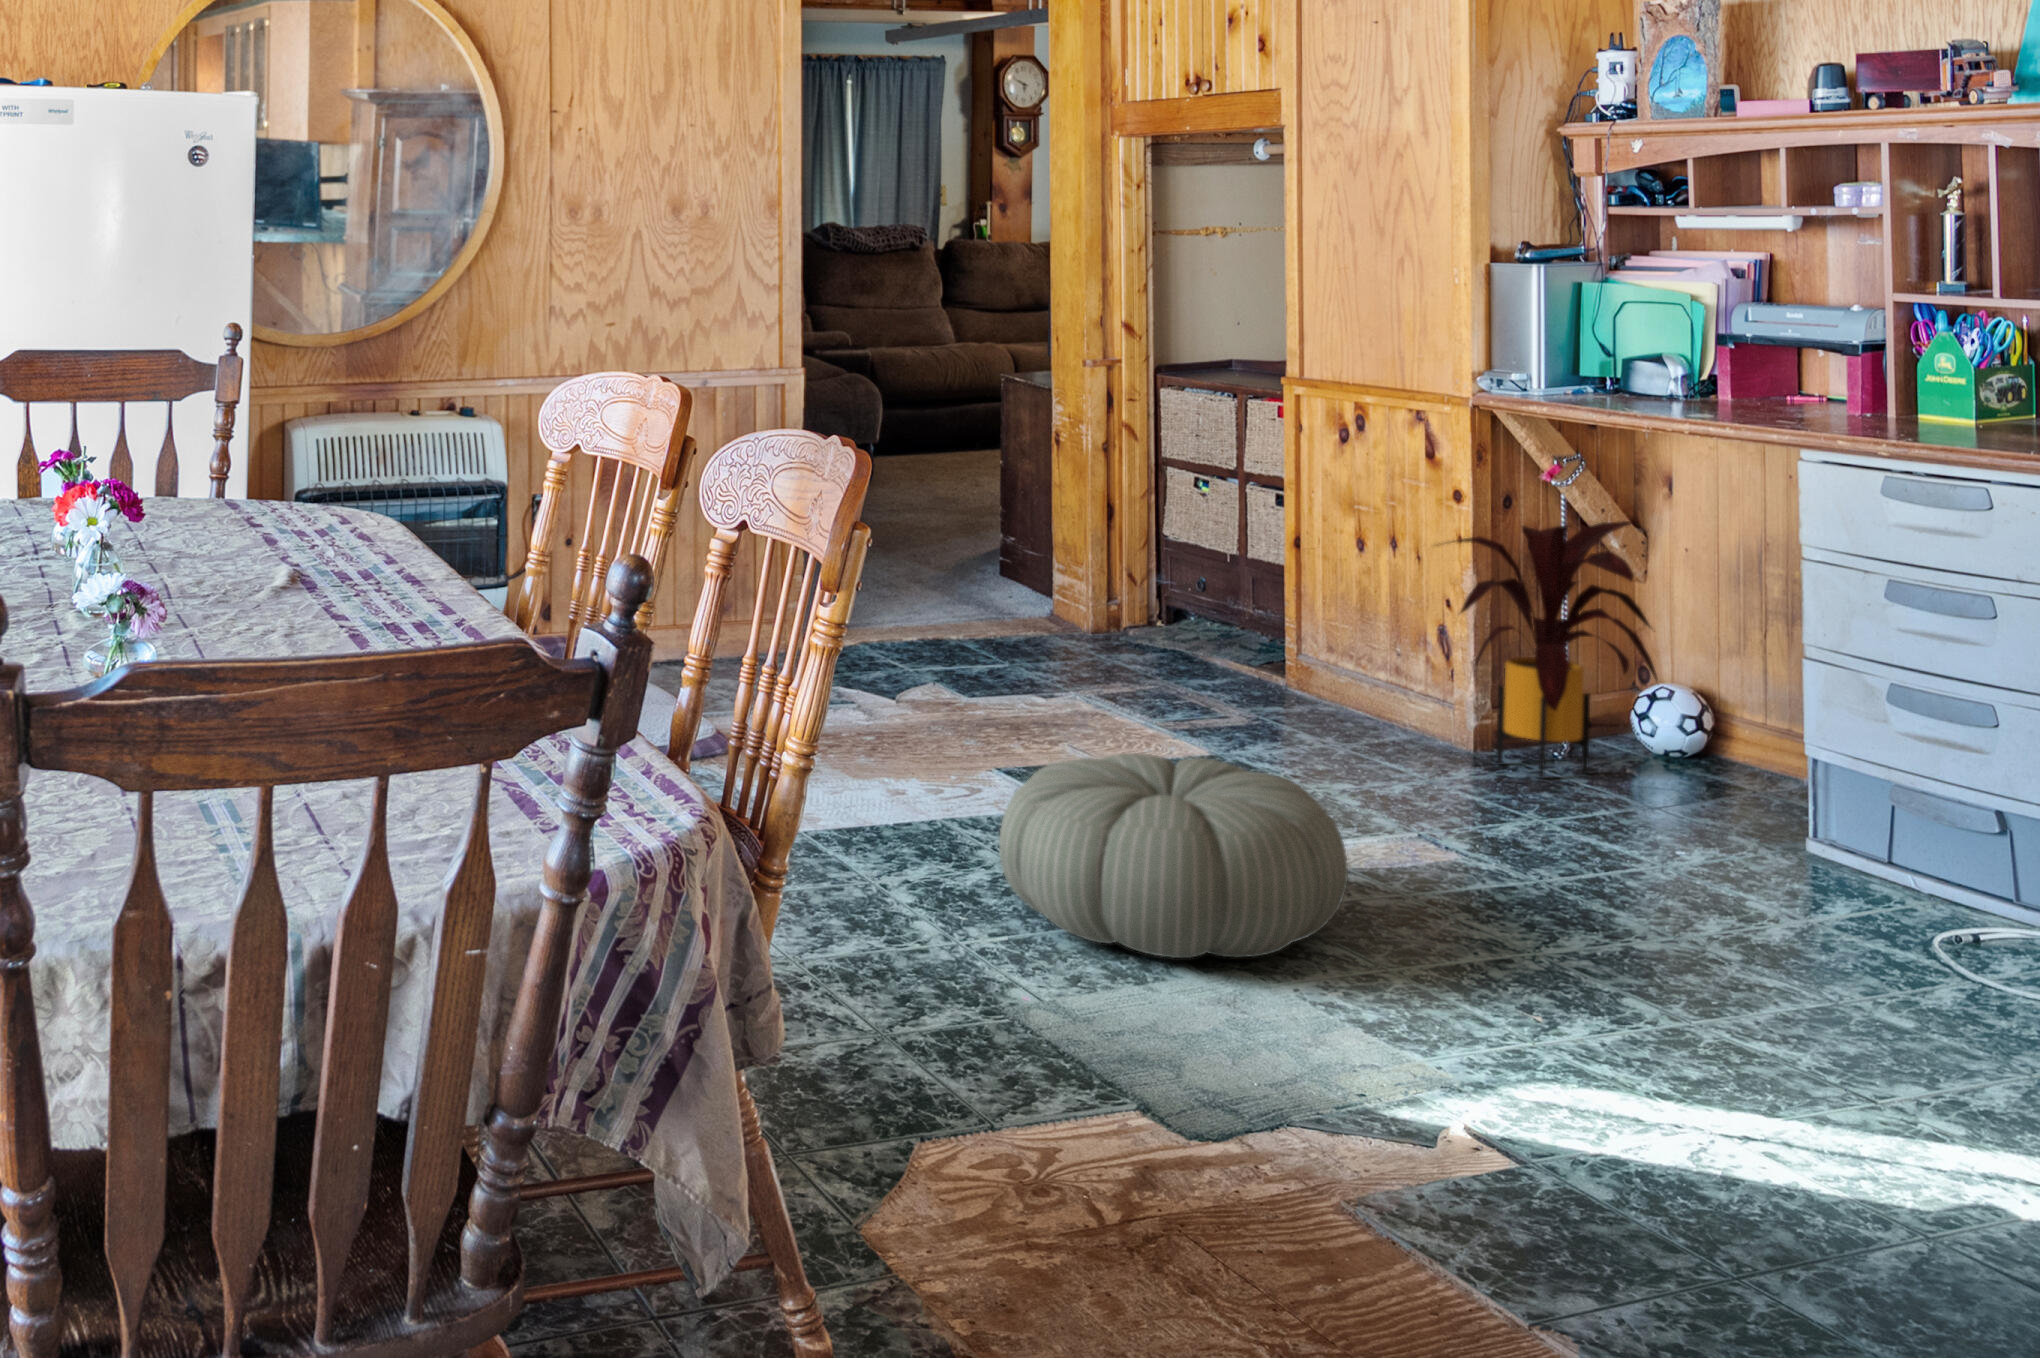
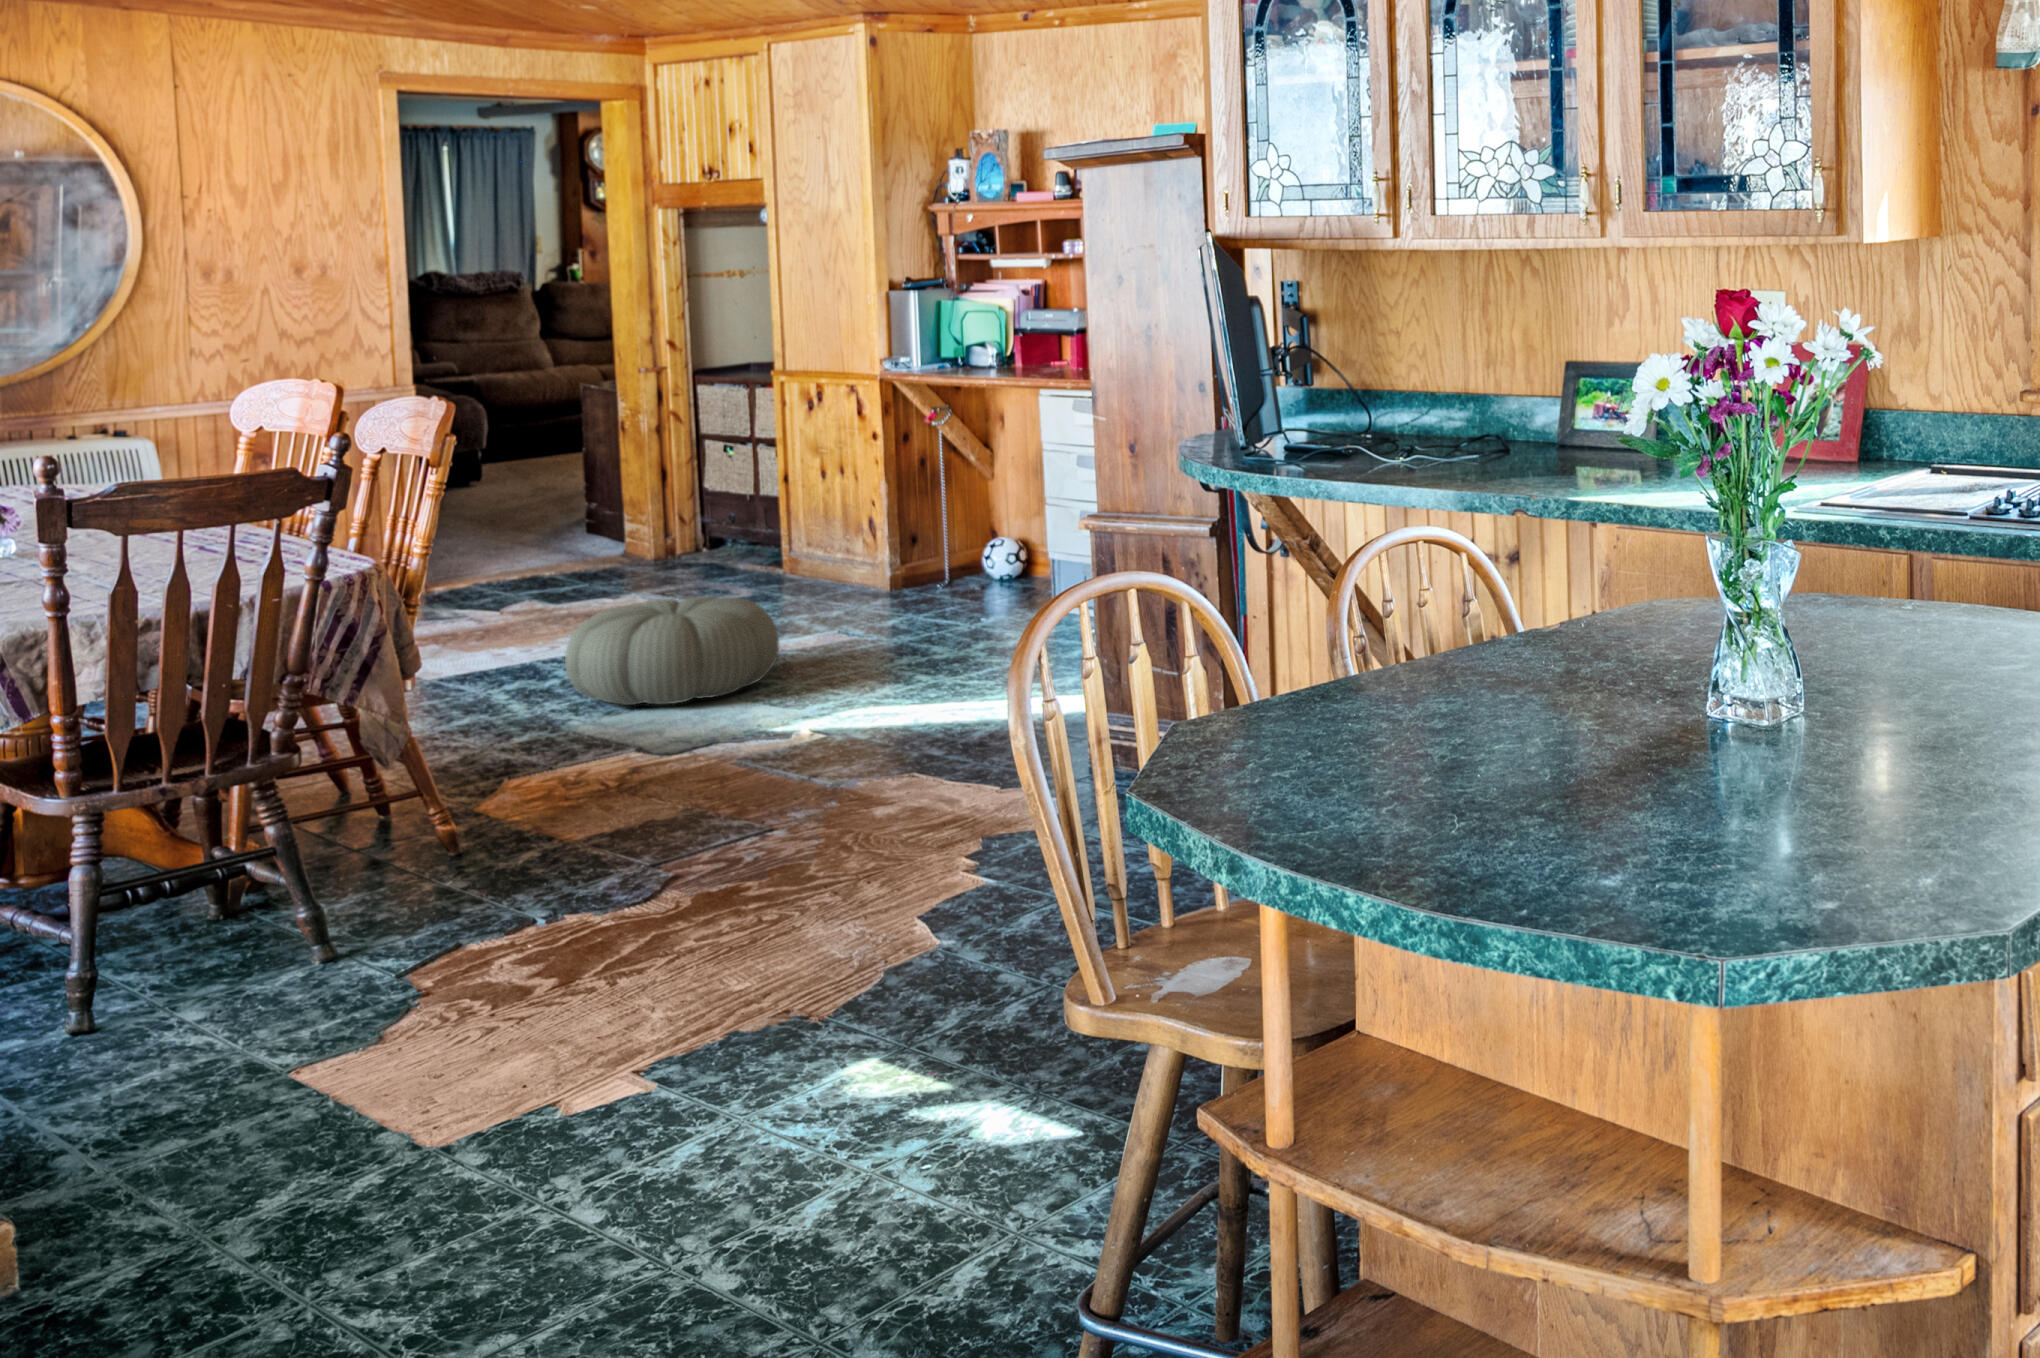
house plant: present [1438,521,1657,778] -> none [859,442,990,597]

